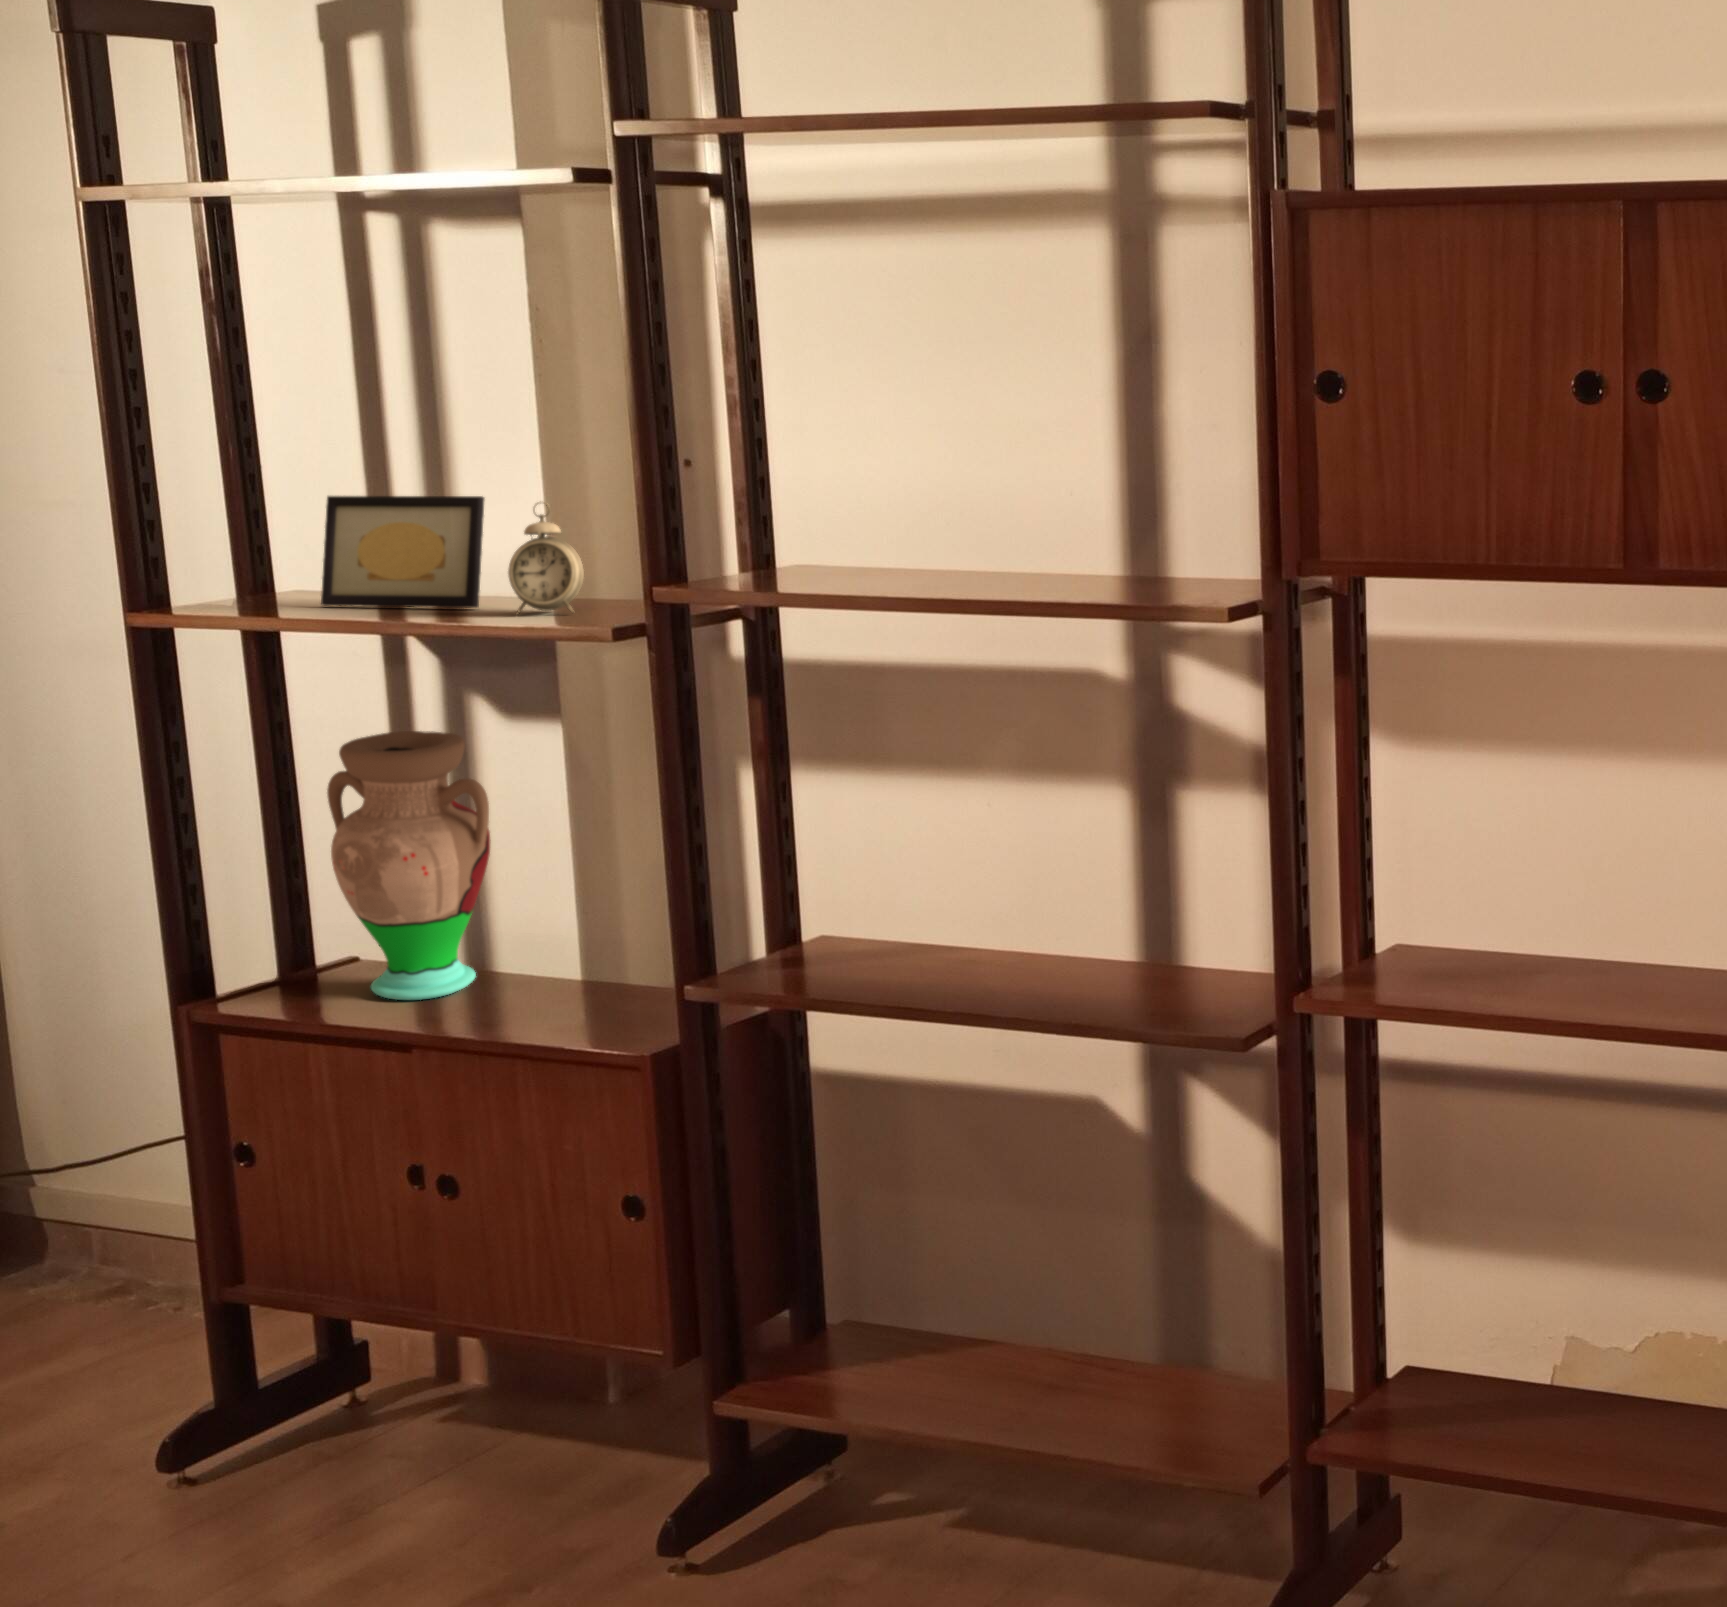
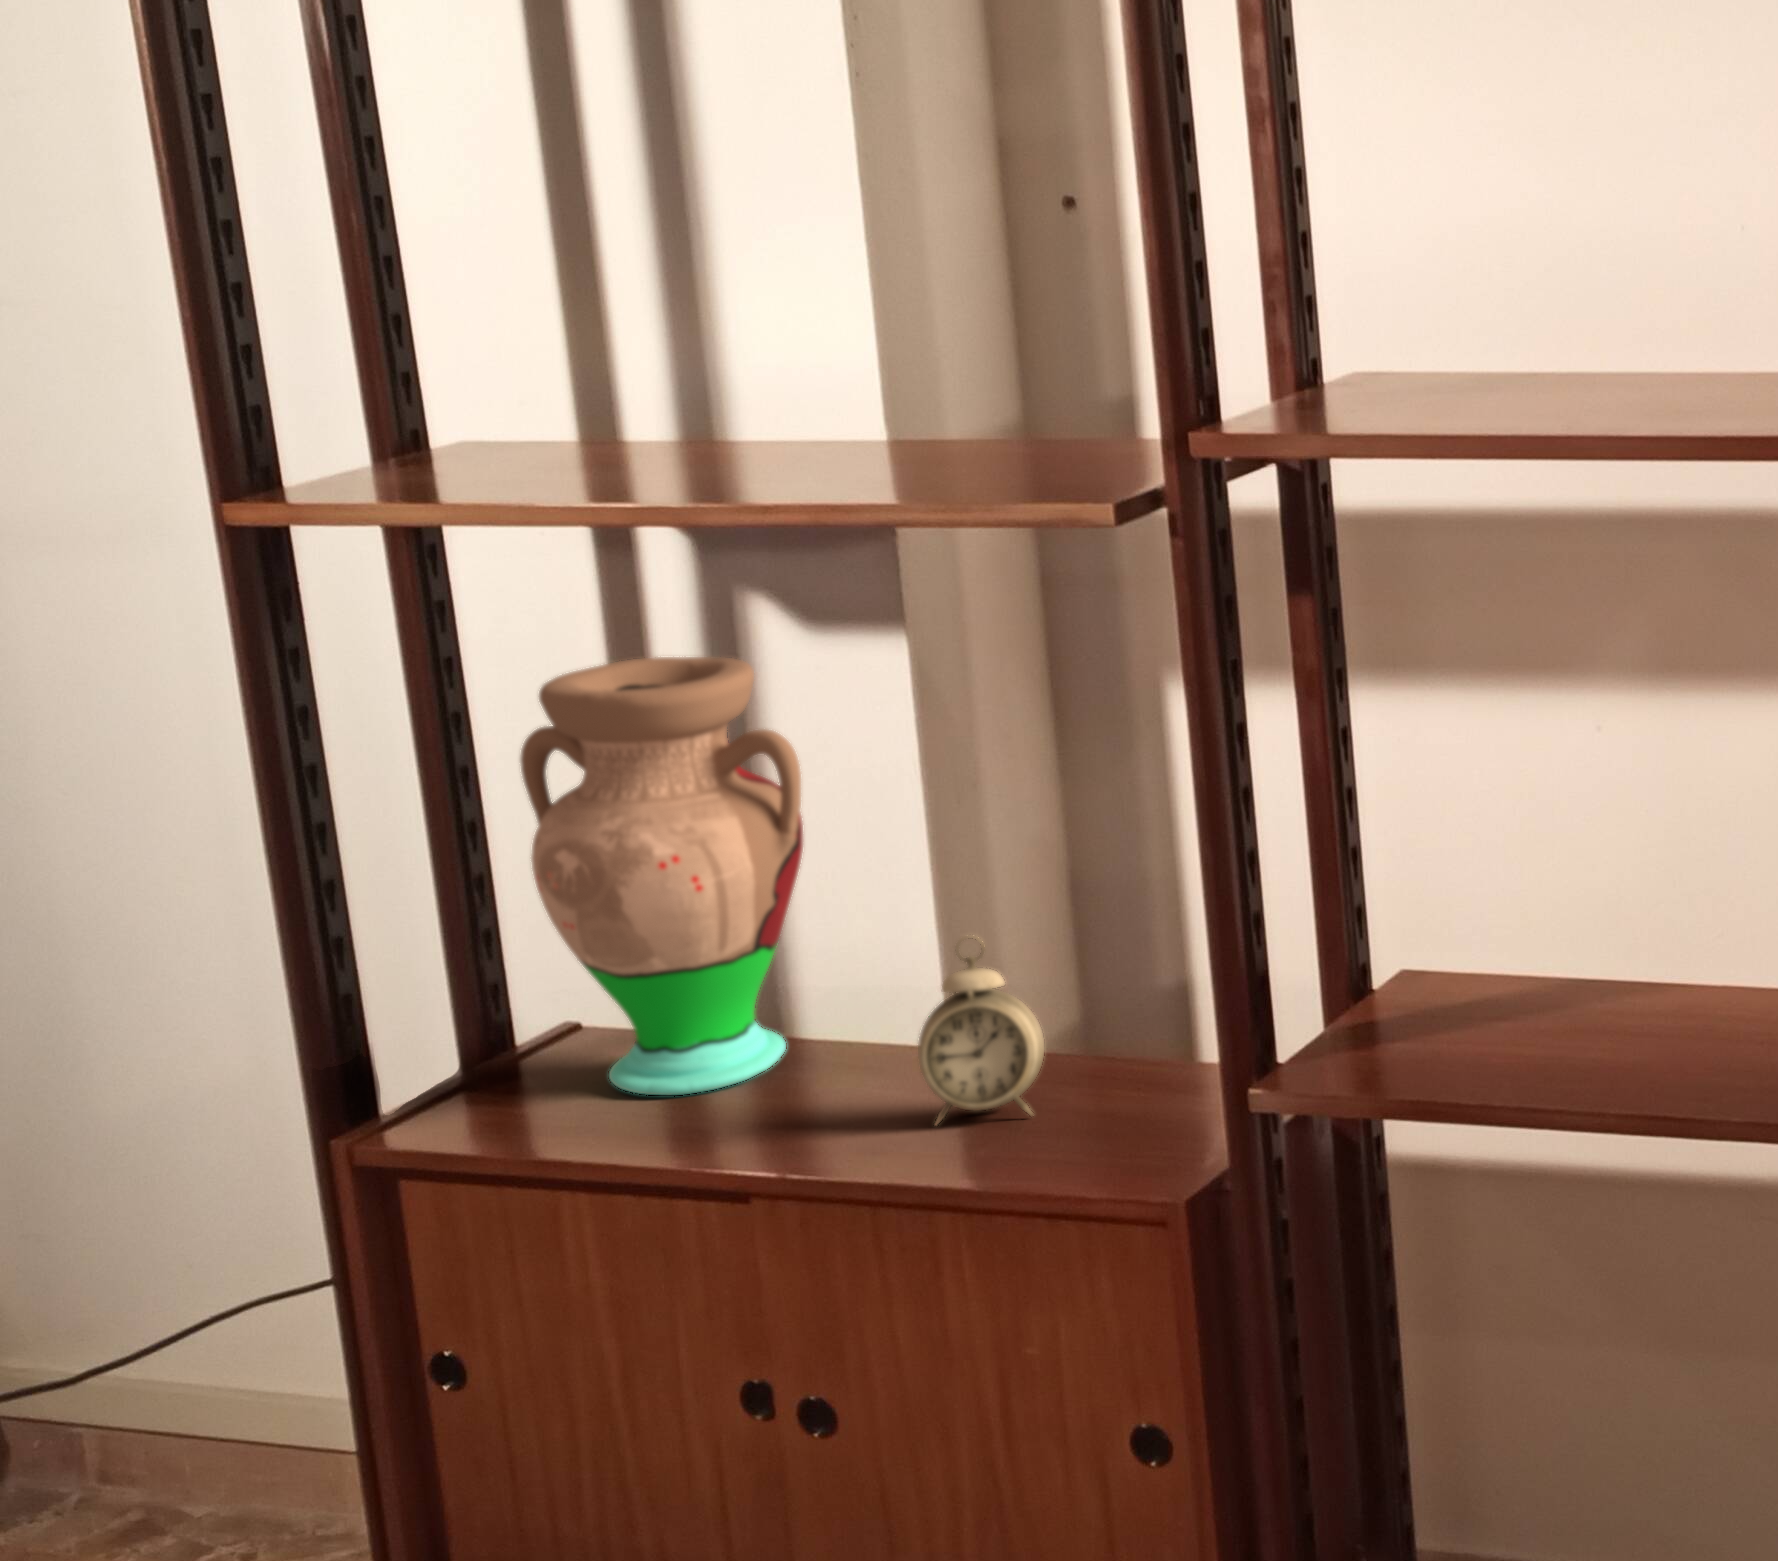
picture frame: present [321,496,484,608] -> none [496,270,771,458]
alarm clock: present [508,503,584,614] -> present [918,935,1044,1125]

